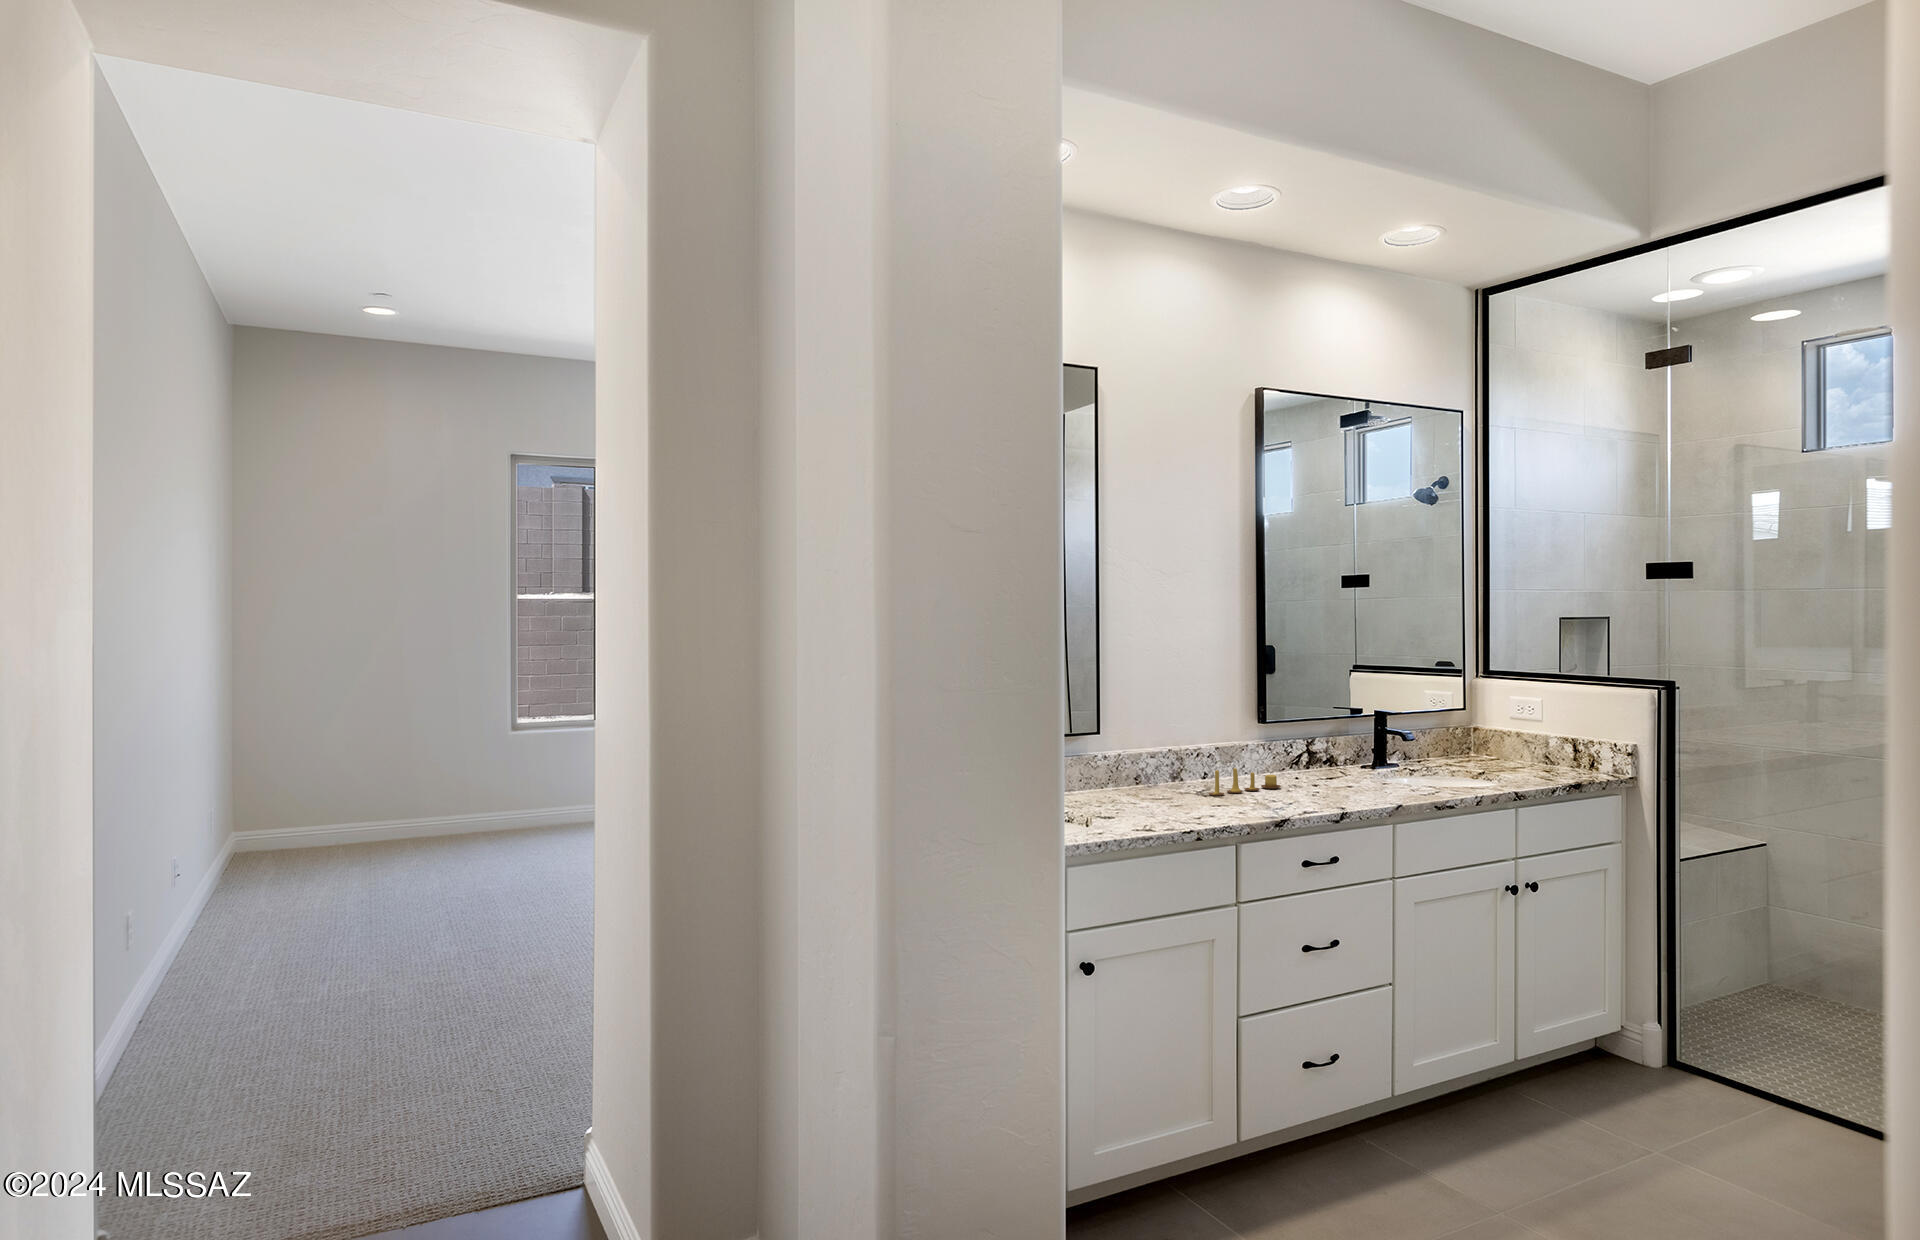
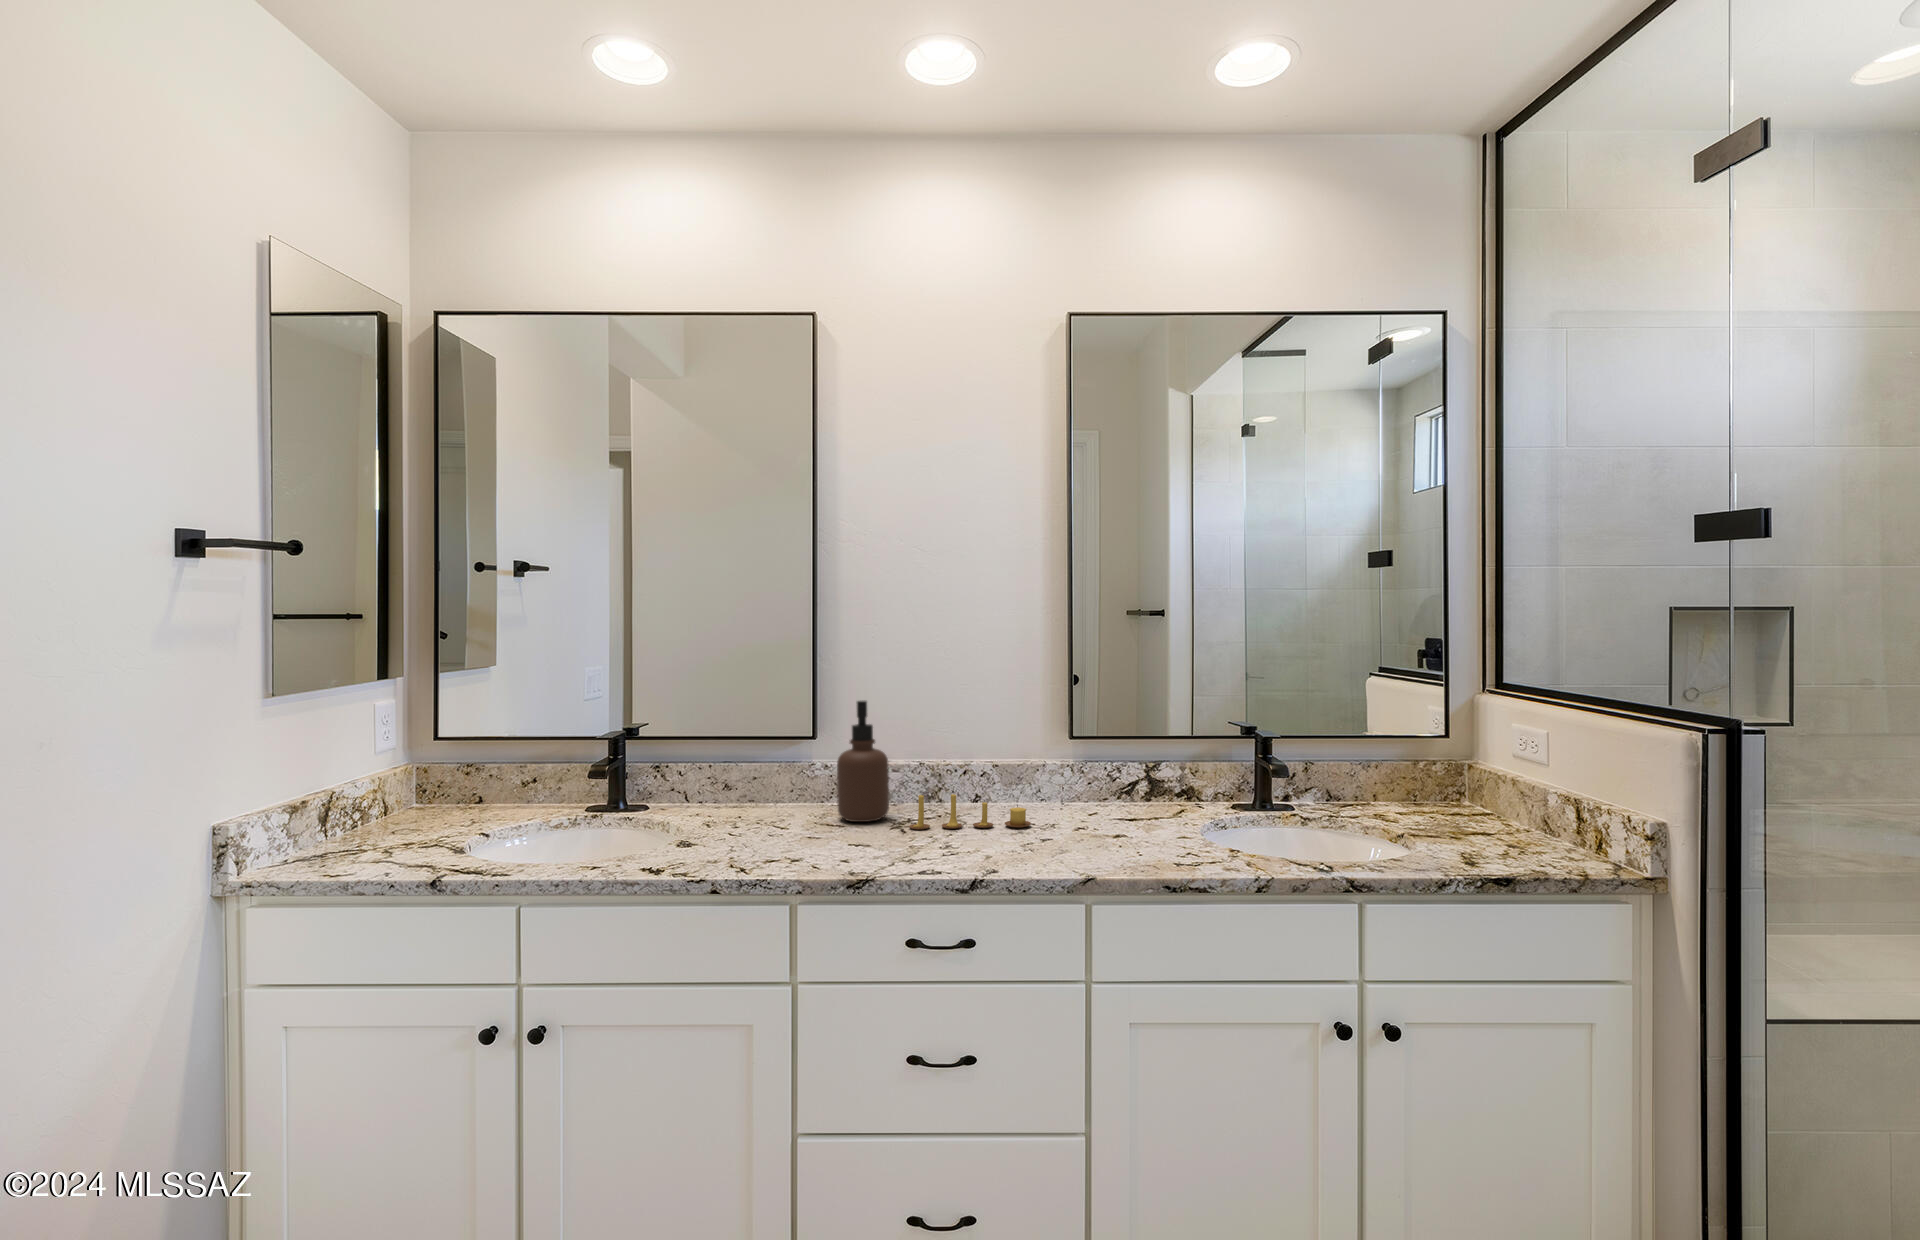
soap dispenser: none [1141,703,1182,796] -> present [837,700,889,822]

